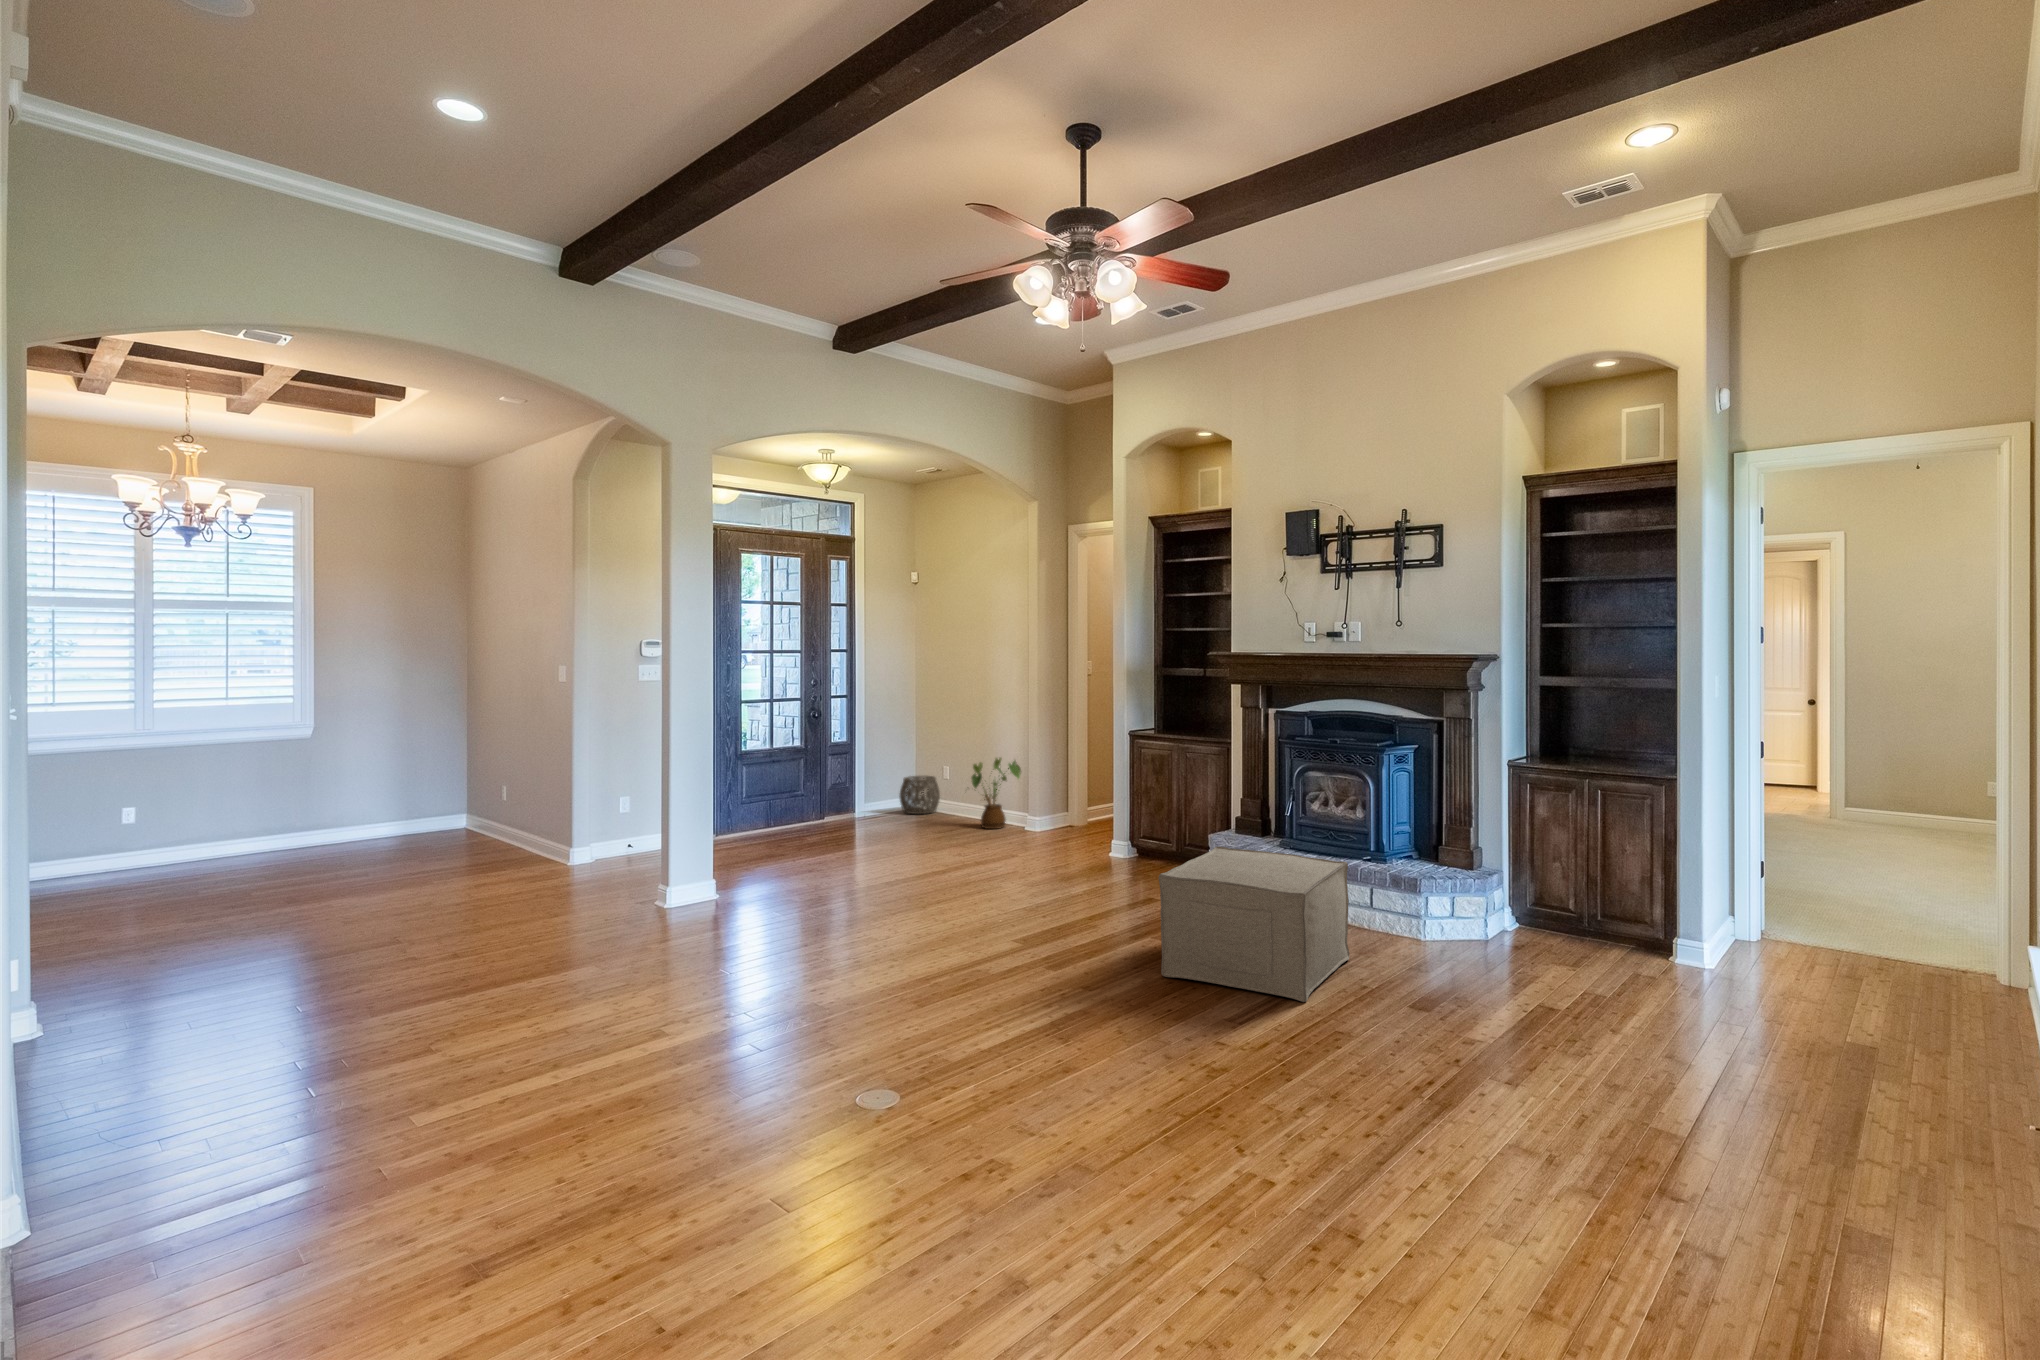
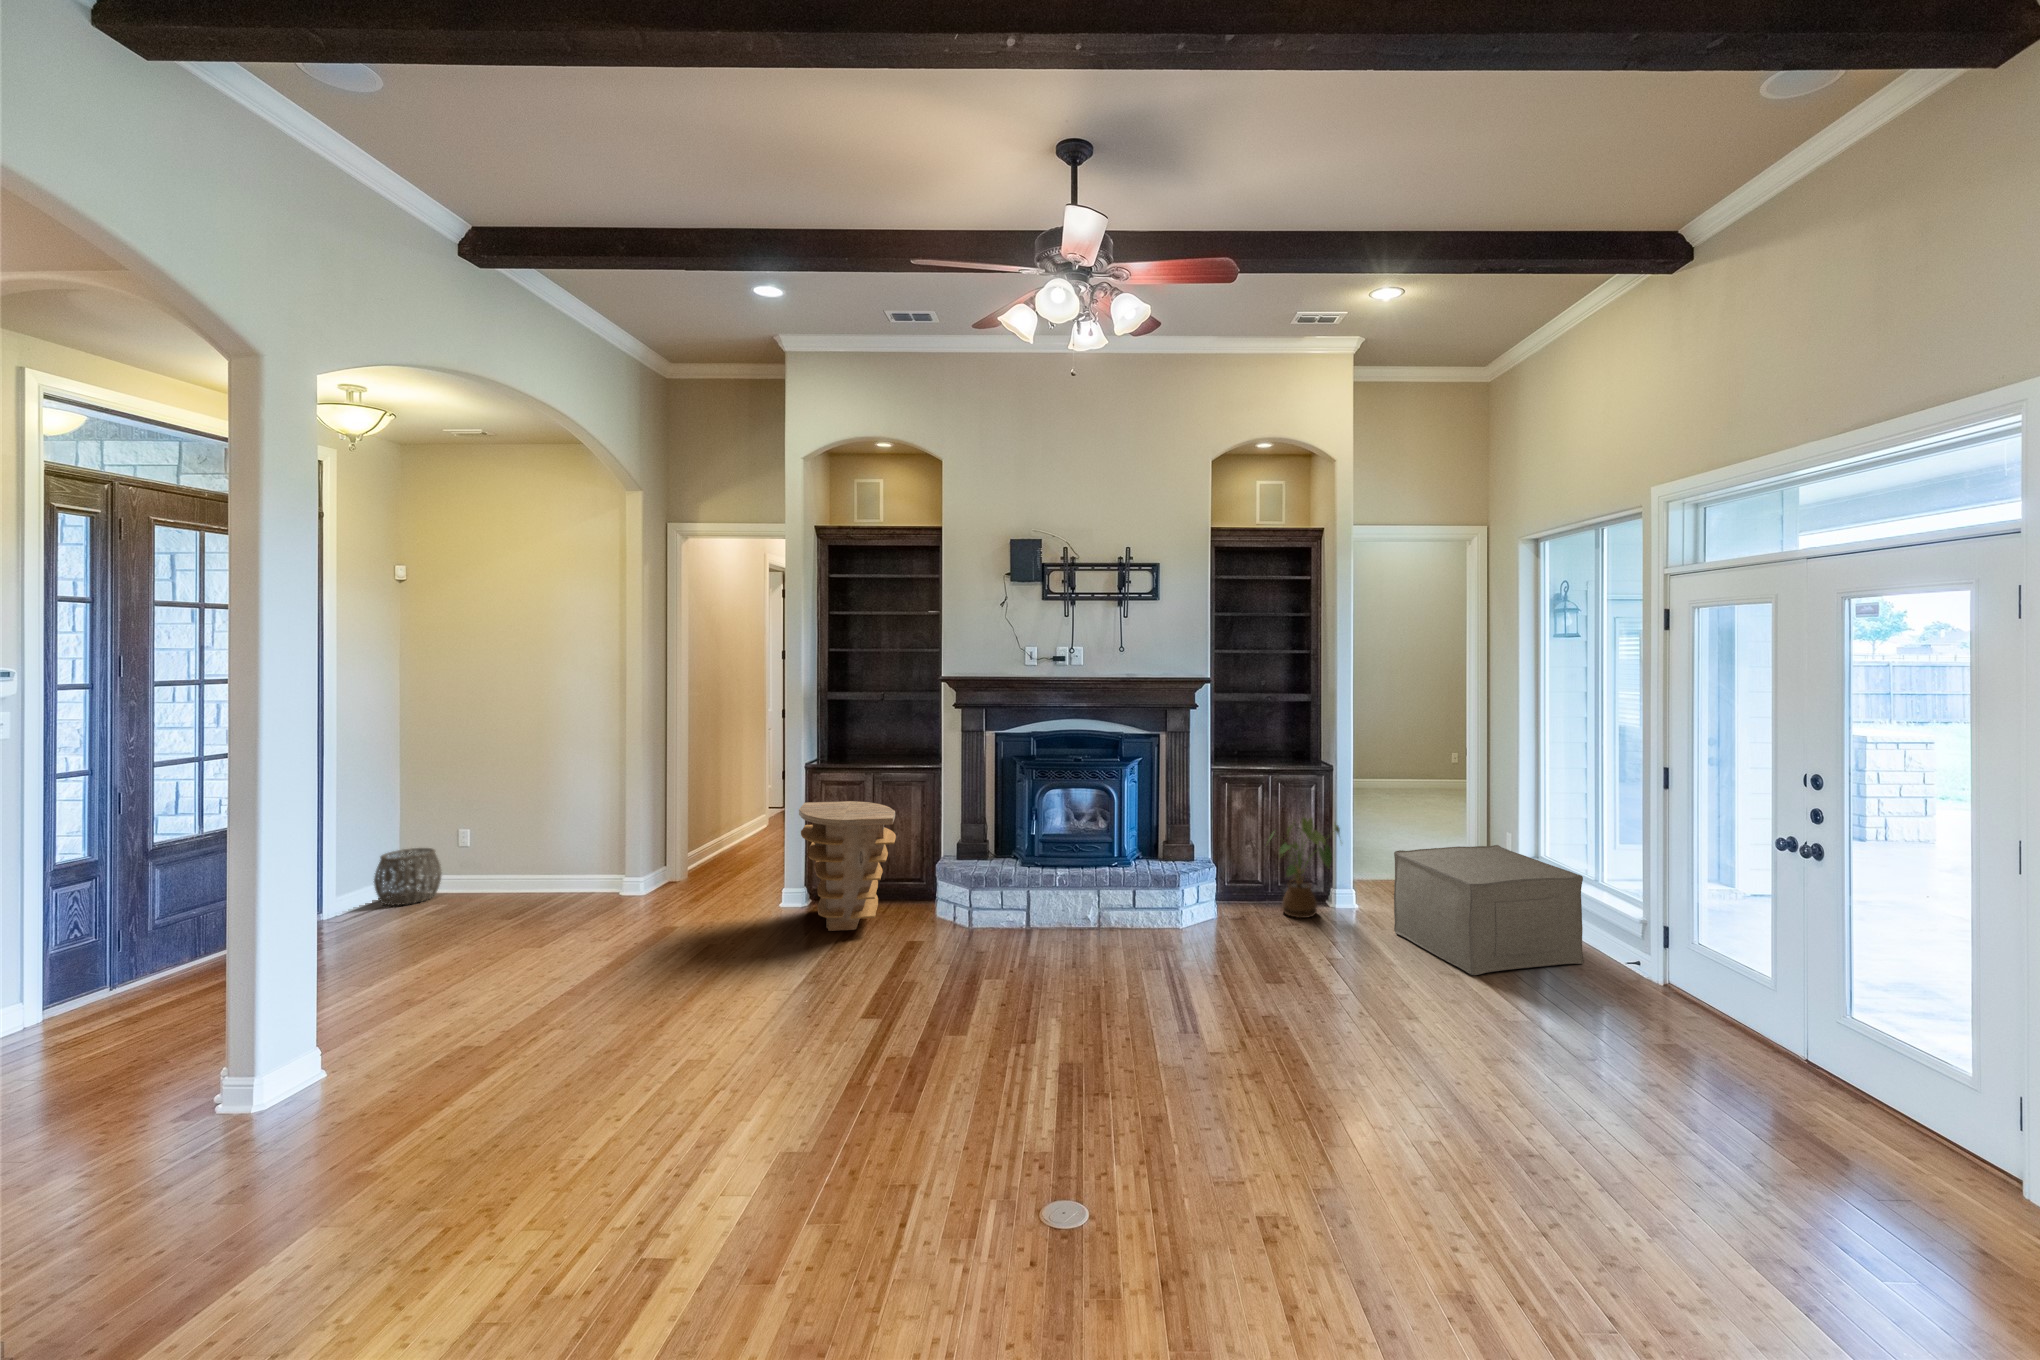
house plant: present [971,758,1021,829] -> present [1269,818,1340,918]
side table: none [1104,764,1178,880] -> present [799,801,896,931]
ottoman: present [1159,847,1349,1002] -> present [1394,845,1584,975]

